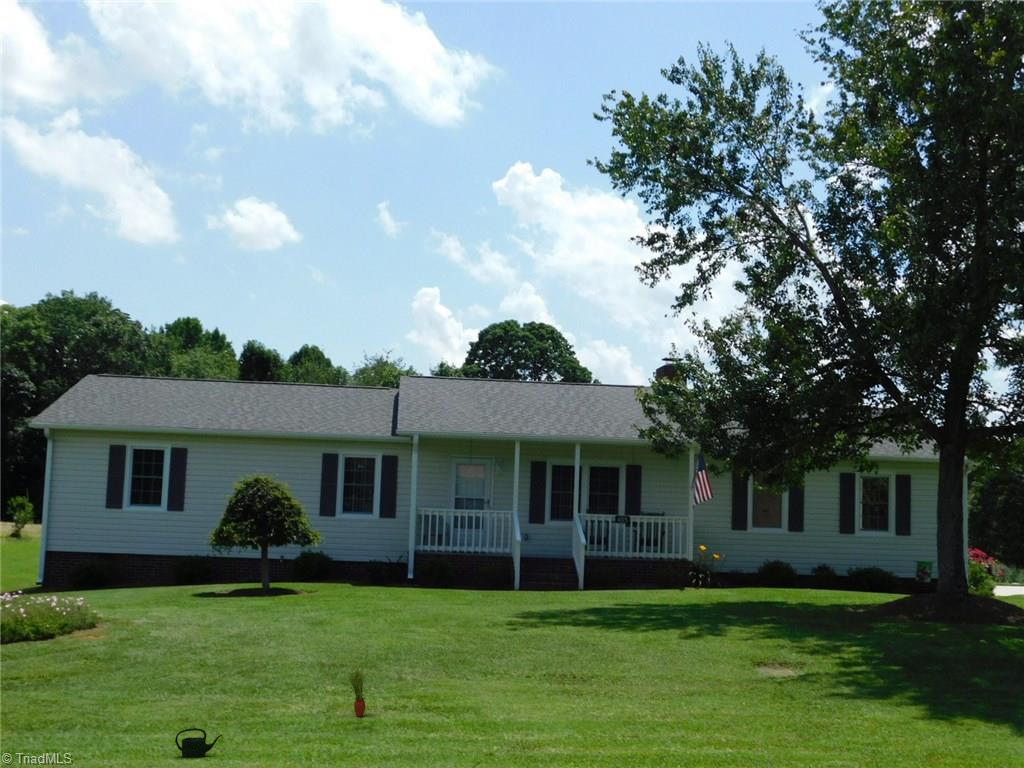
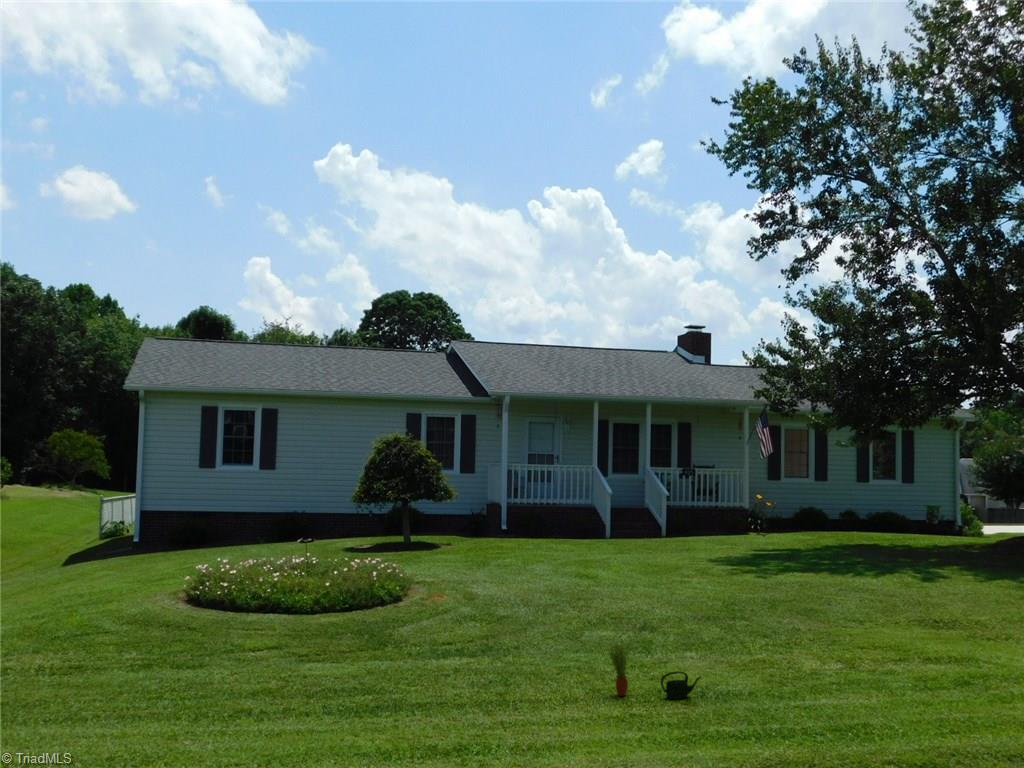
potted plant: present [348,664,367,717] -> present [607,640,629,696]

